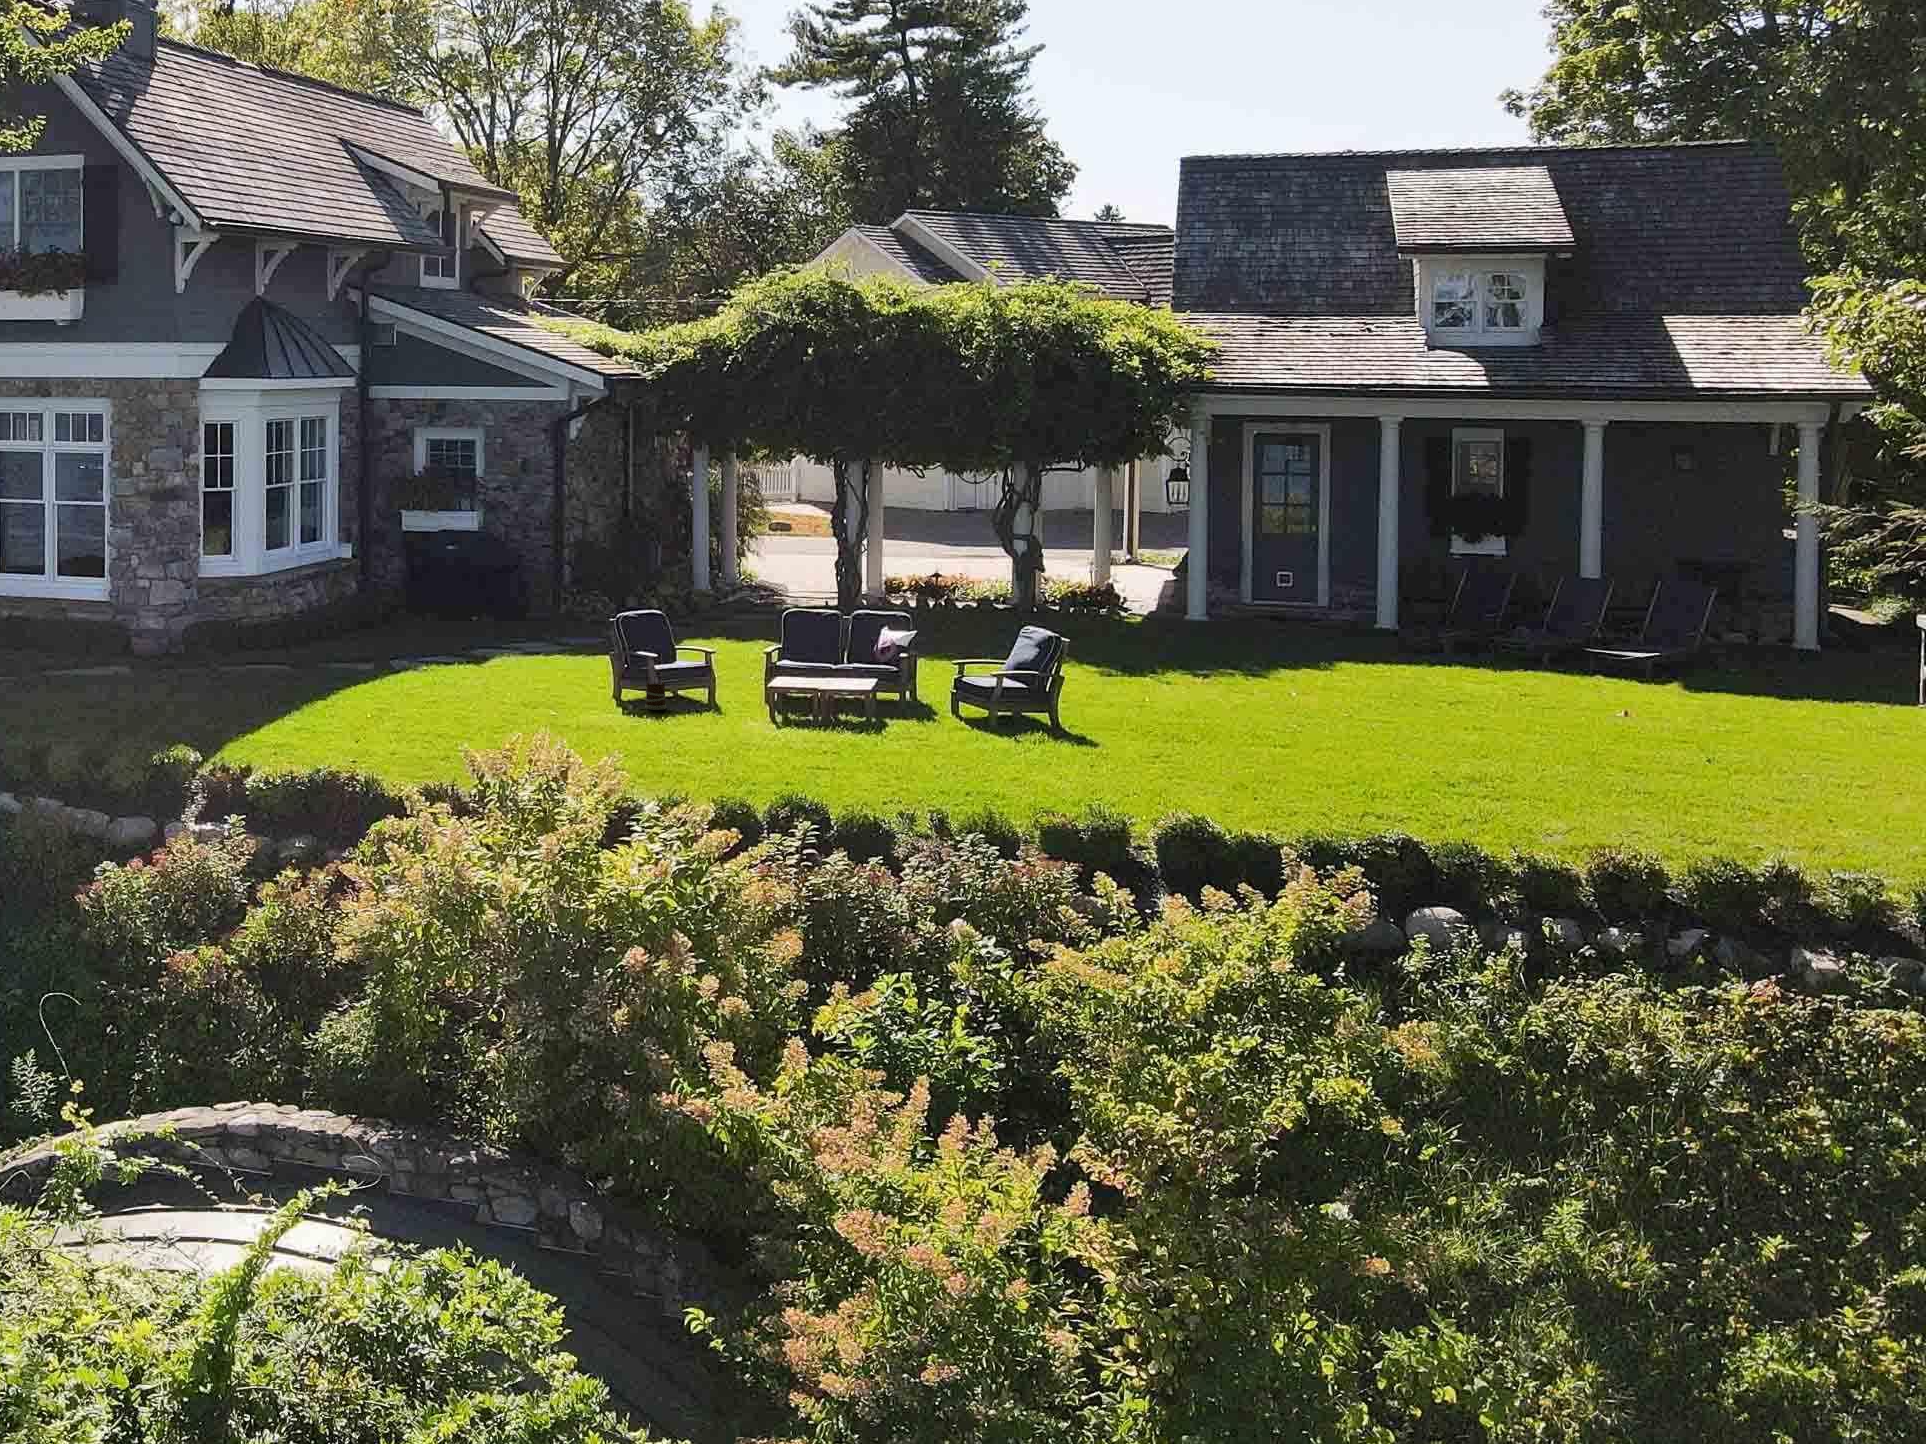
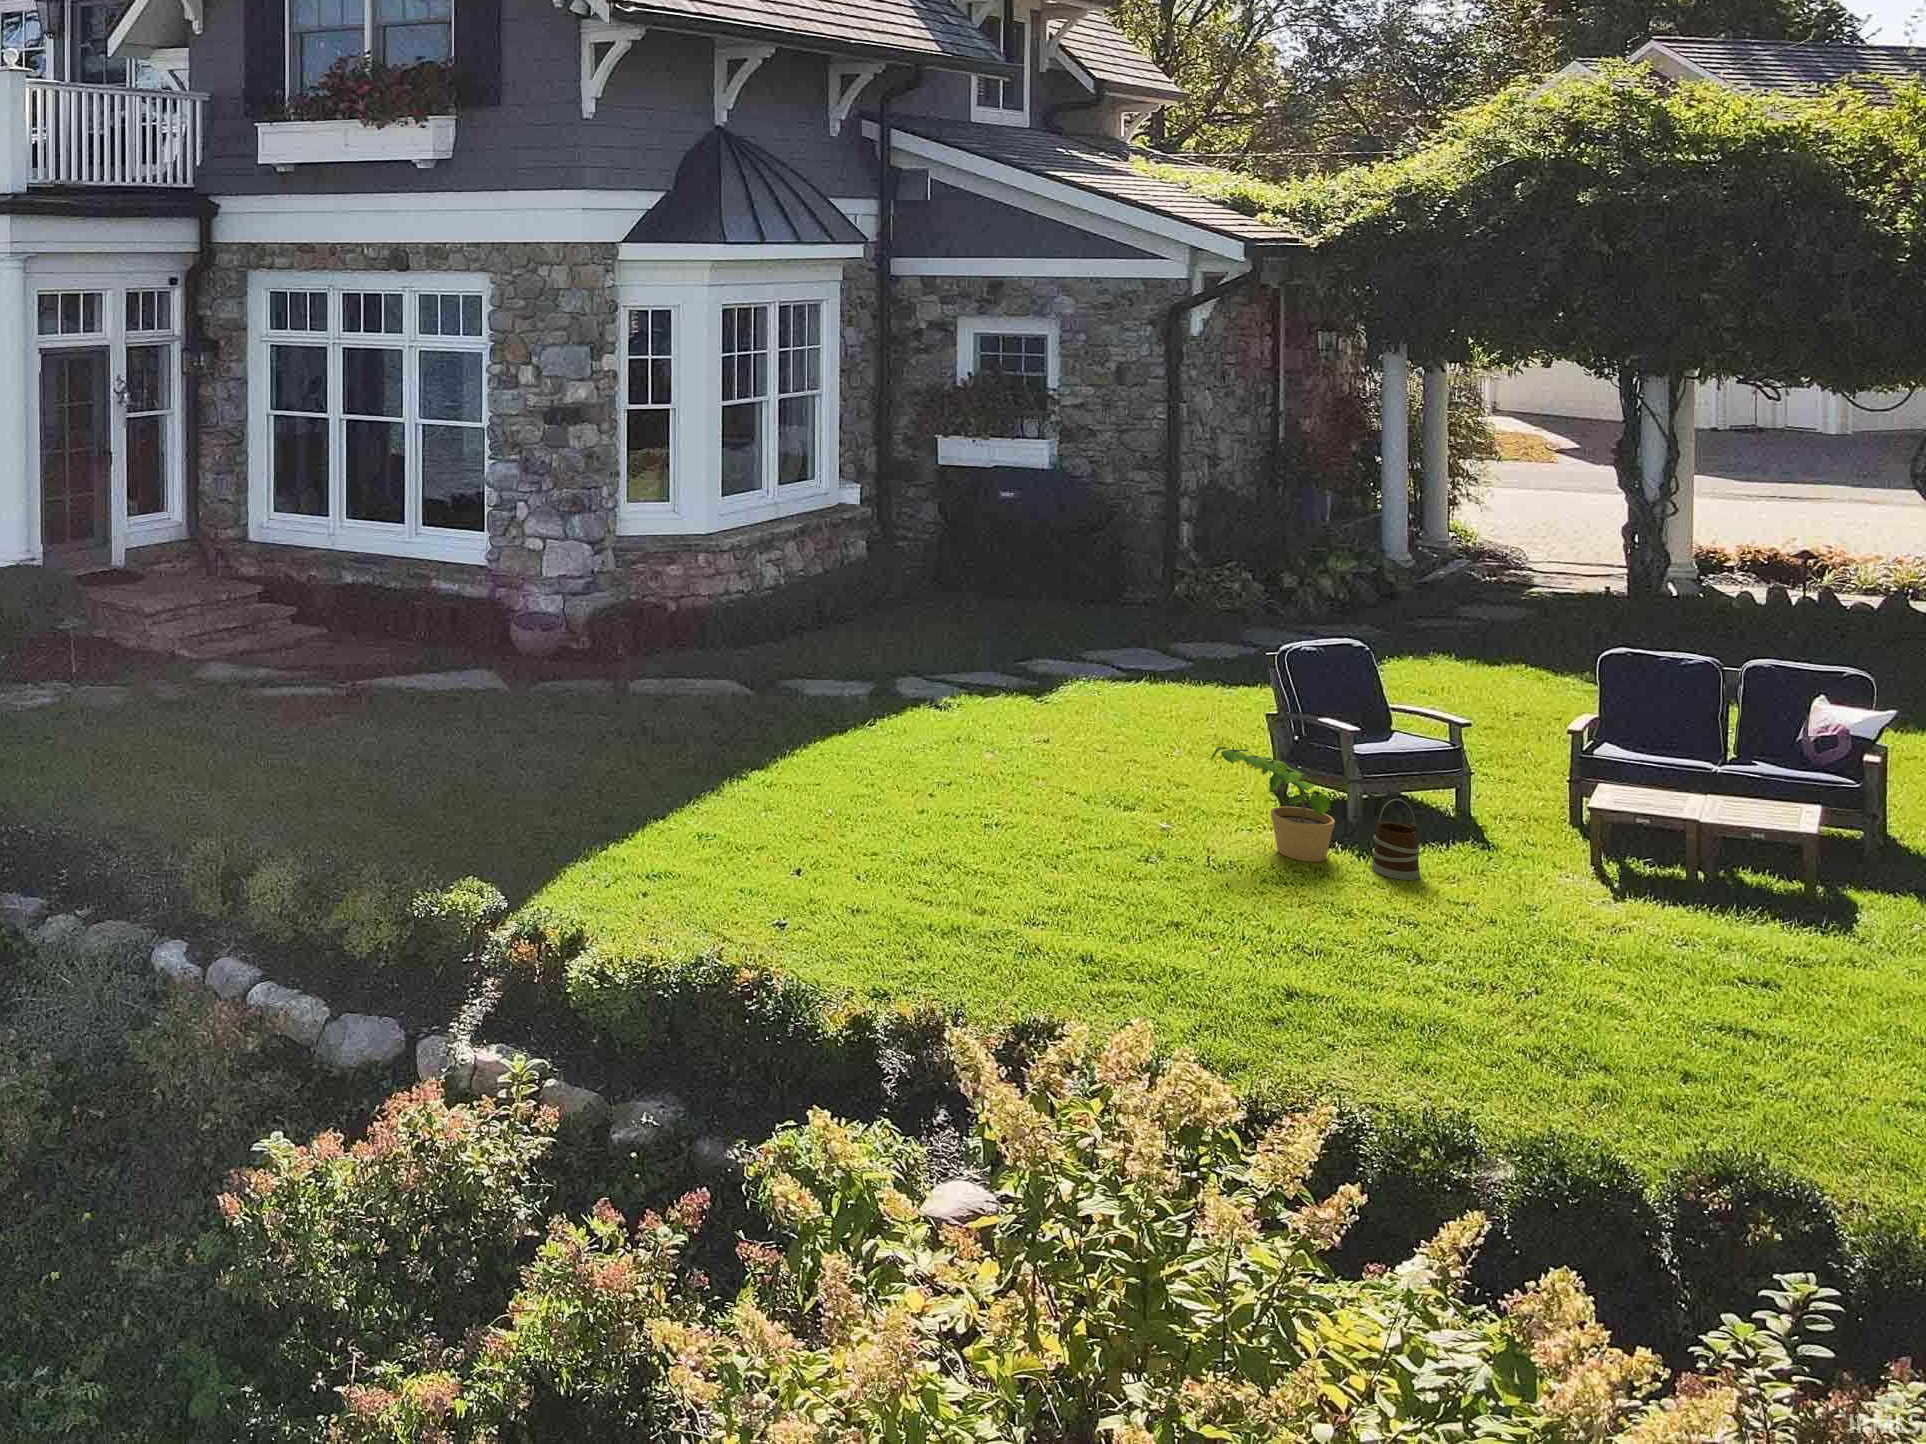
potted plant: none [570,654,629,708] -> present [1211,747,1335,862]

